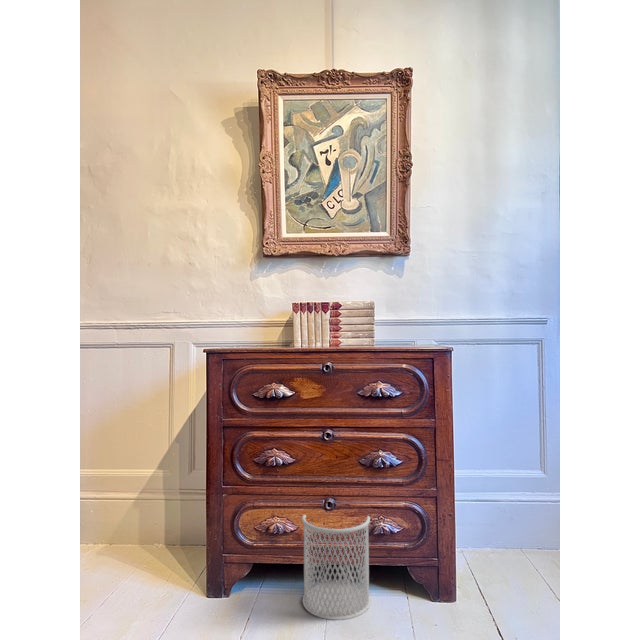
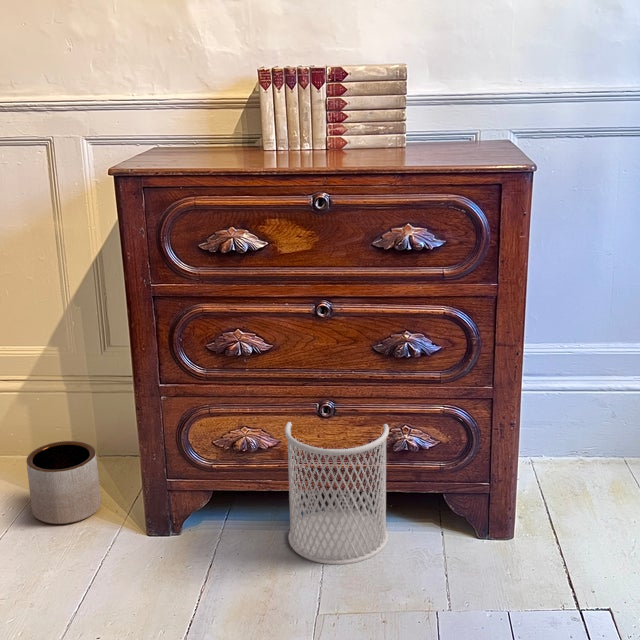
planter: none [133,532,180,590] -> present [26,441,101,524]

